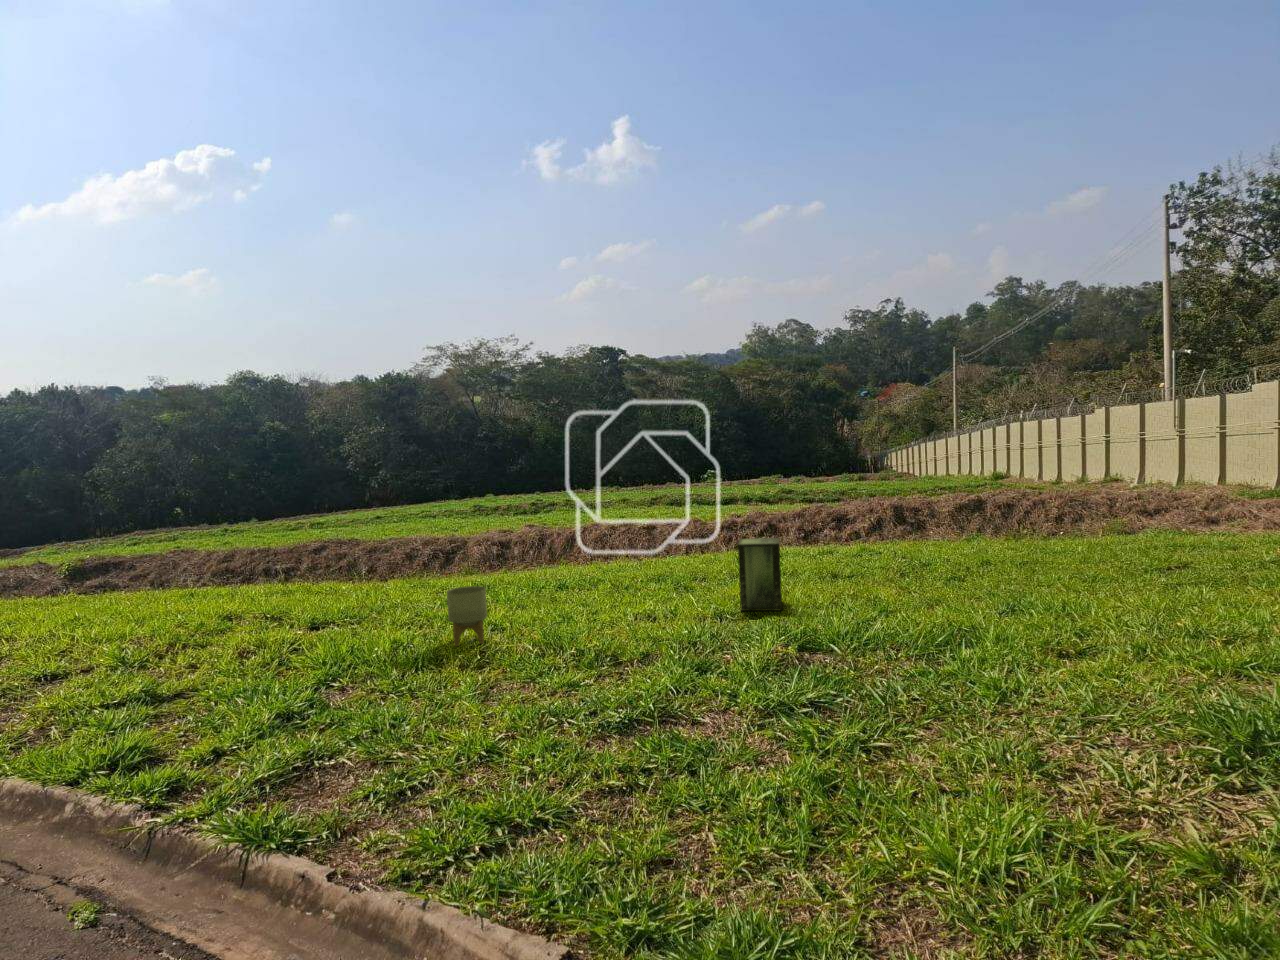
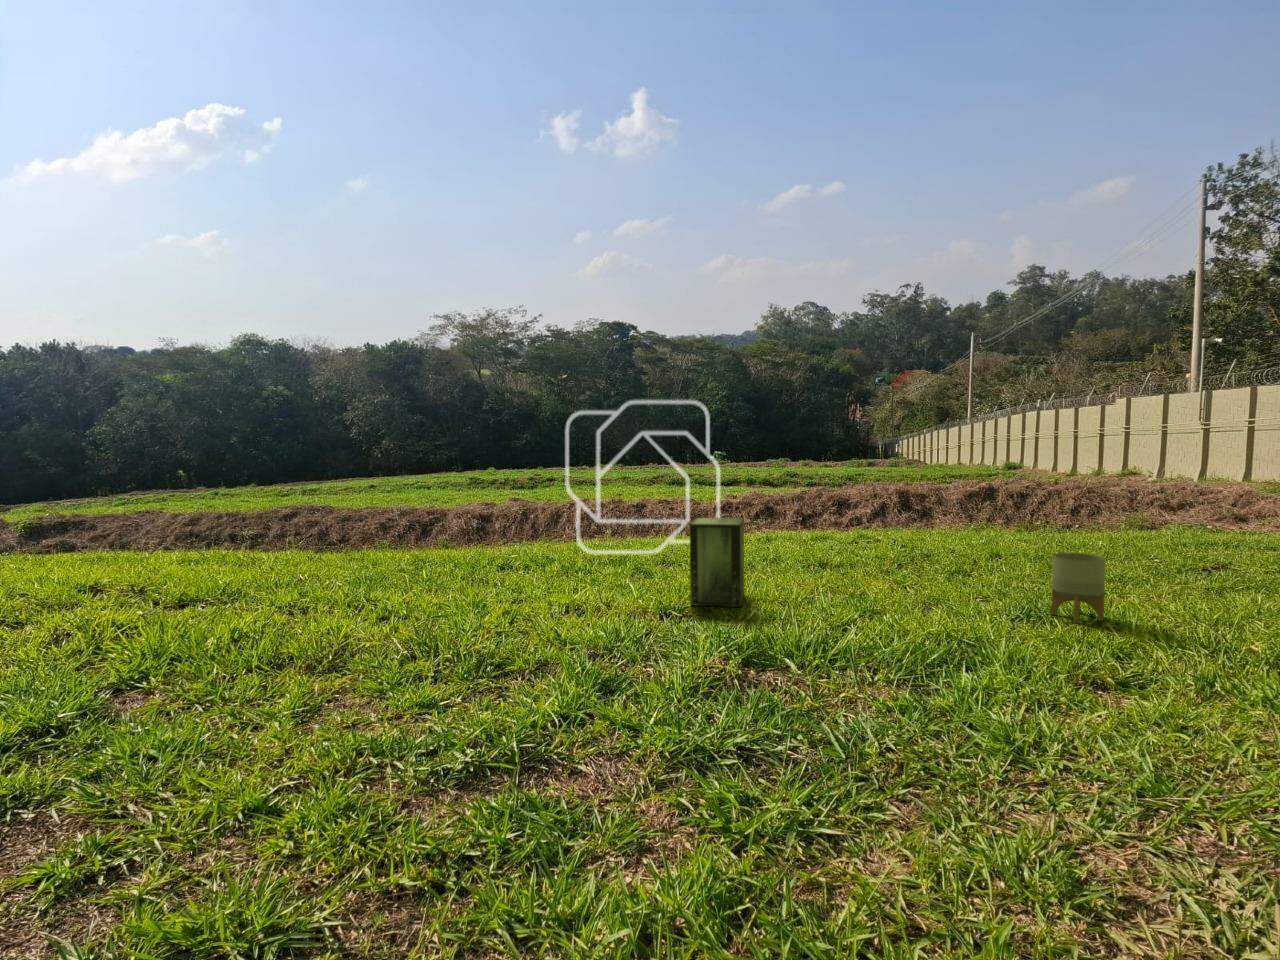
planter: present [447,586,487,646] -> present [1051,553,1106,623]

